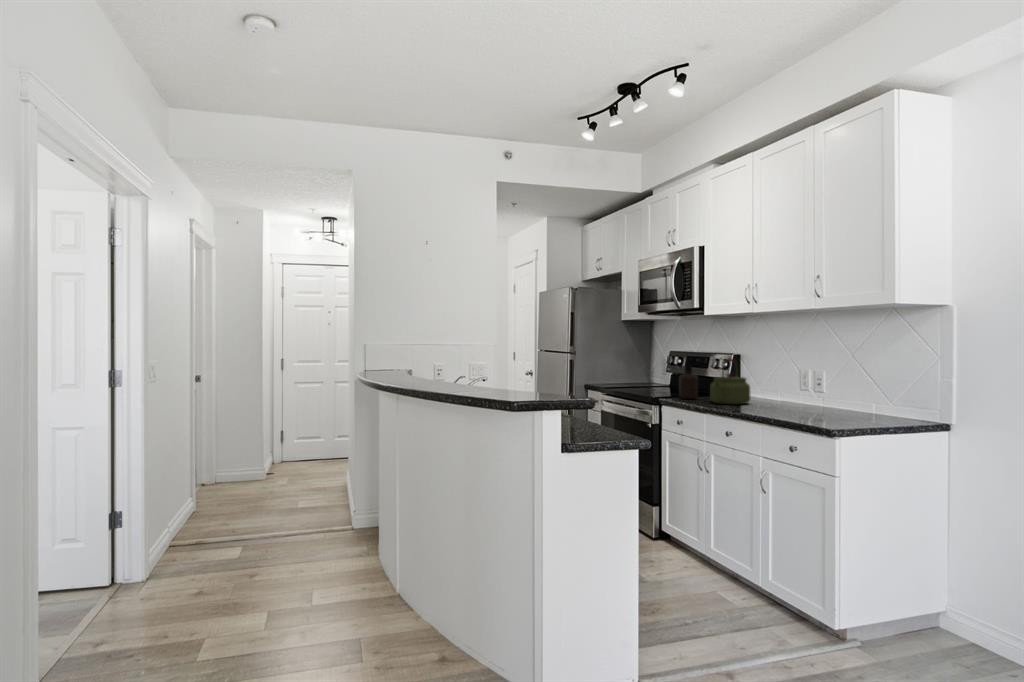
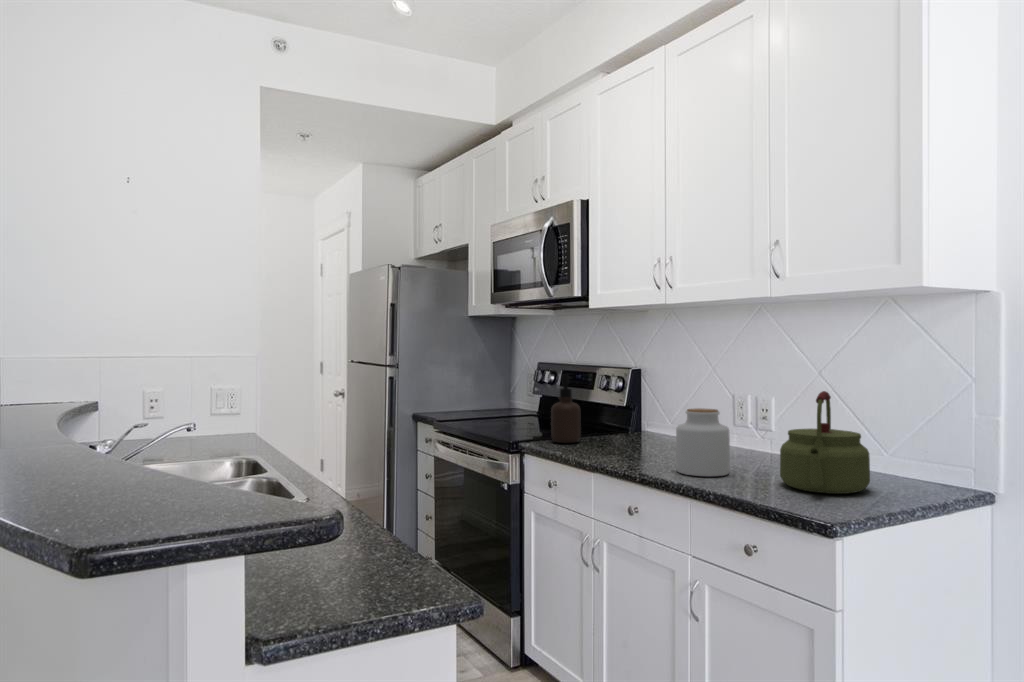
kettle: present [710,359,750,404] -> present [780,391,870,494]
jar: none [755,375,788,414] -> present [676,408,730,476]

